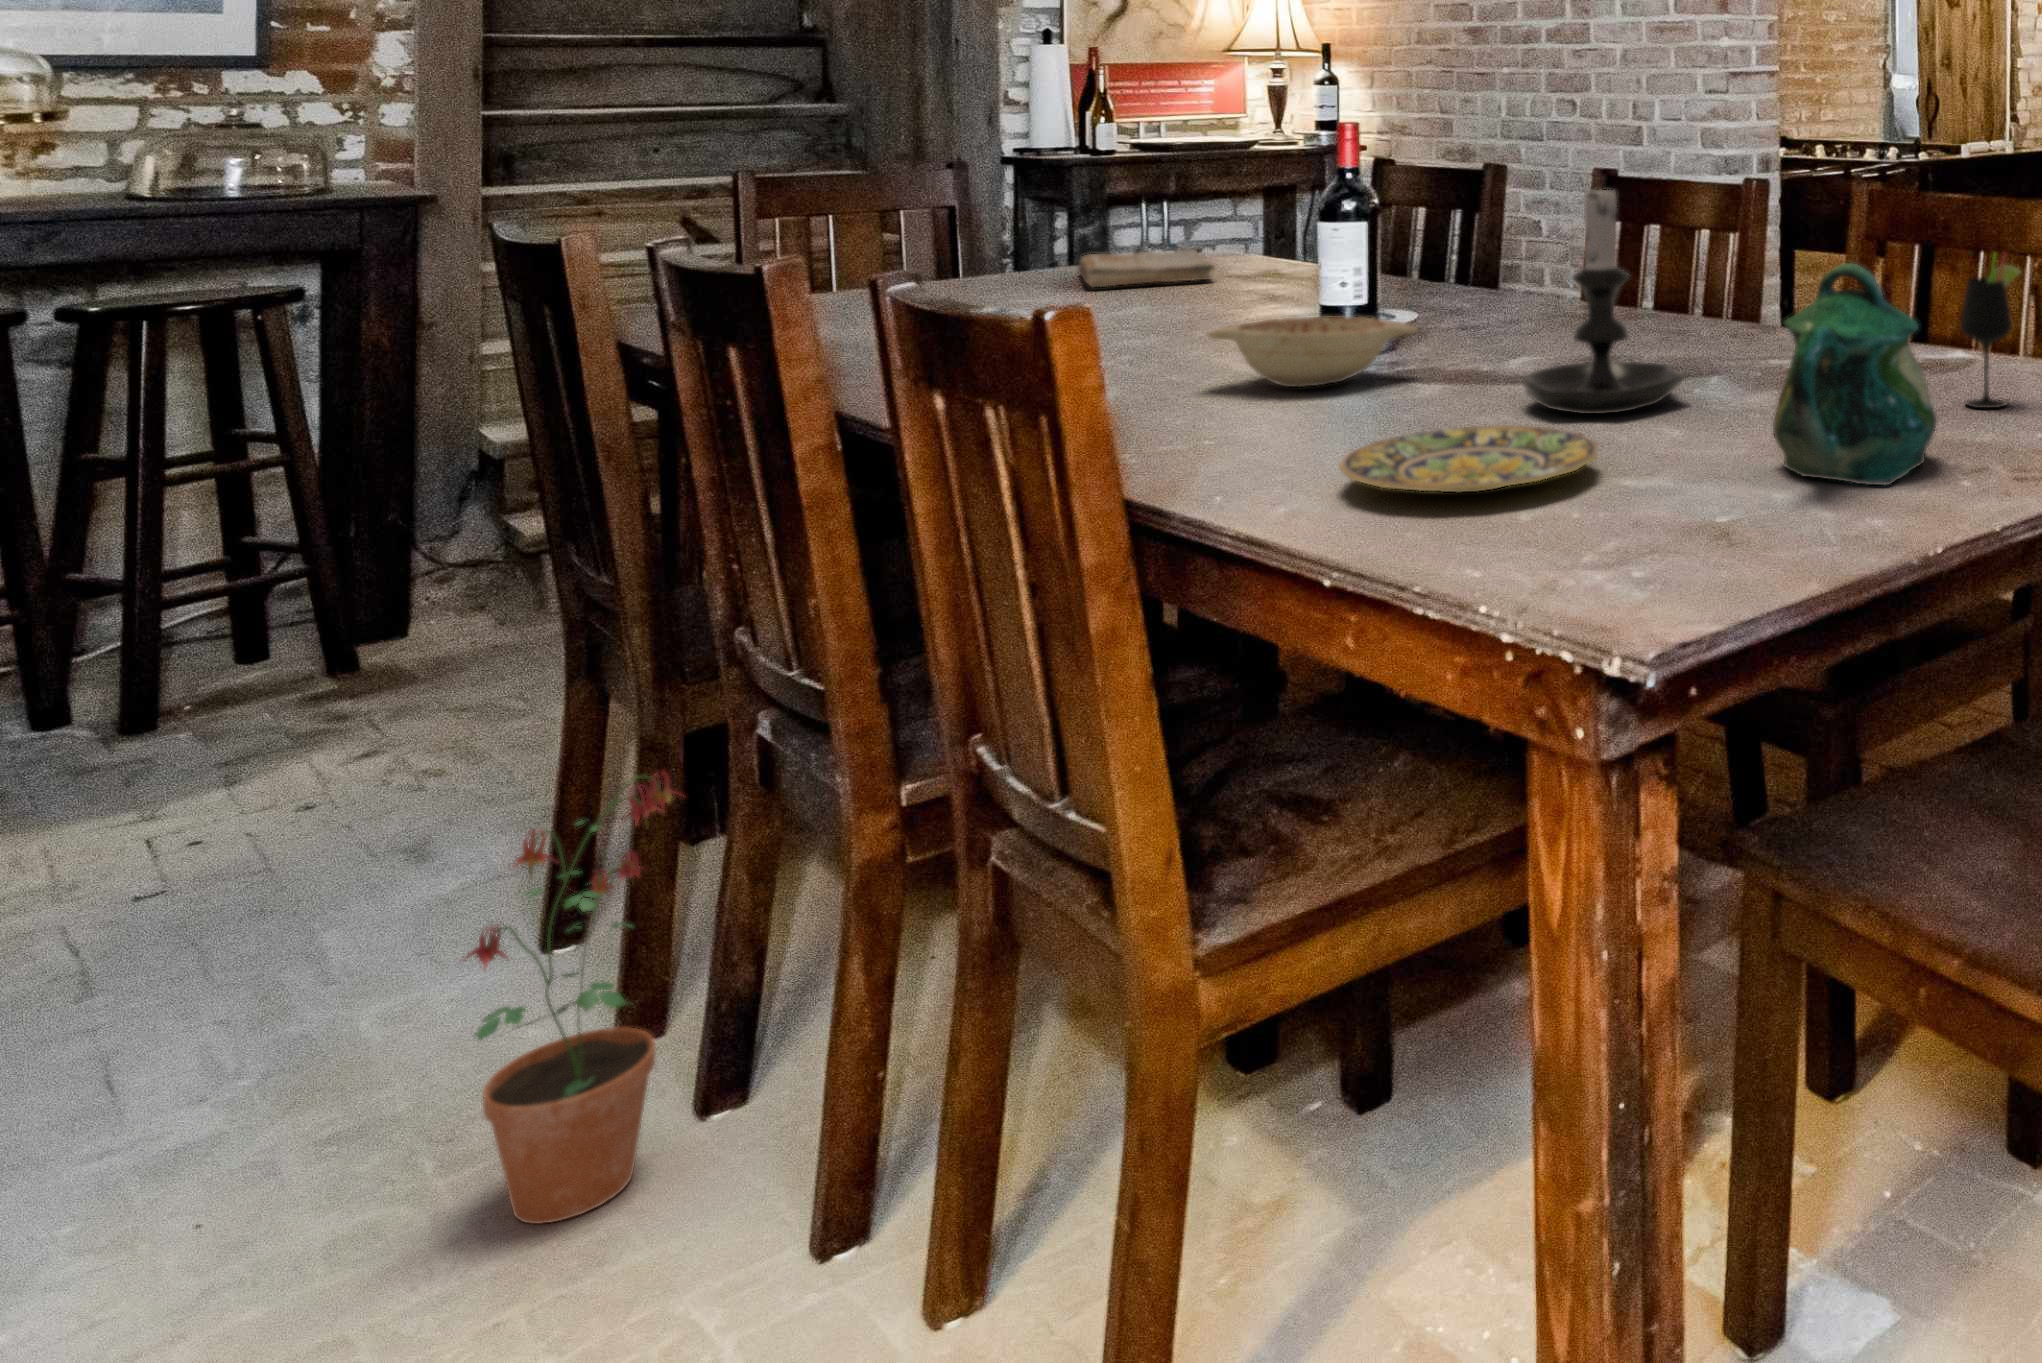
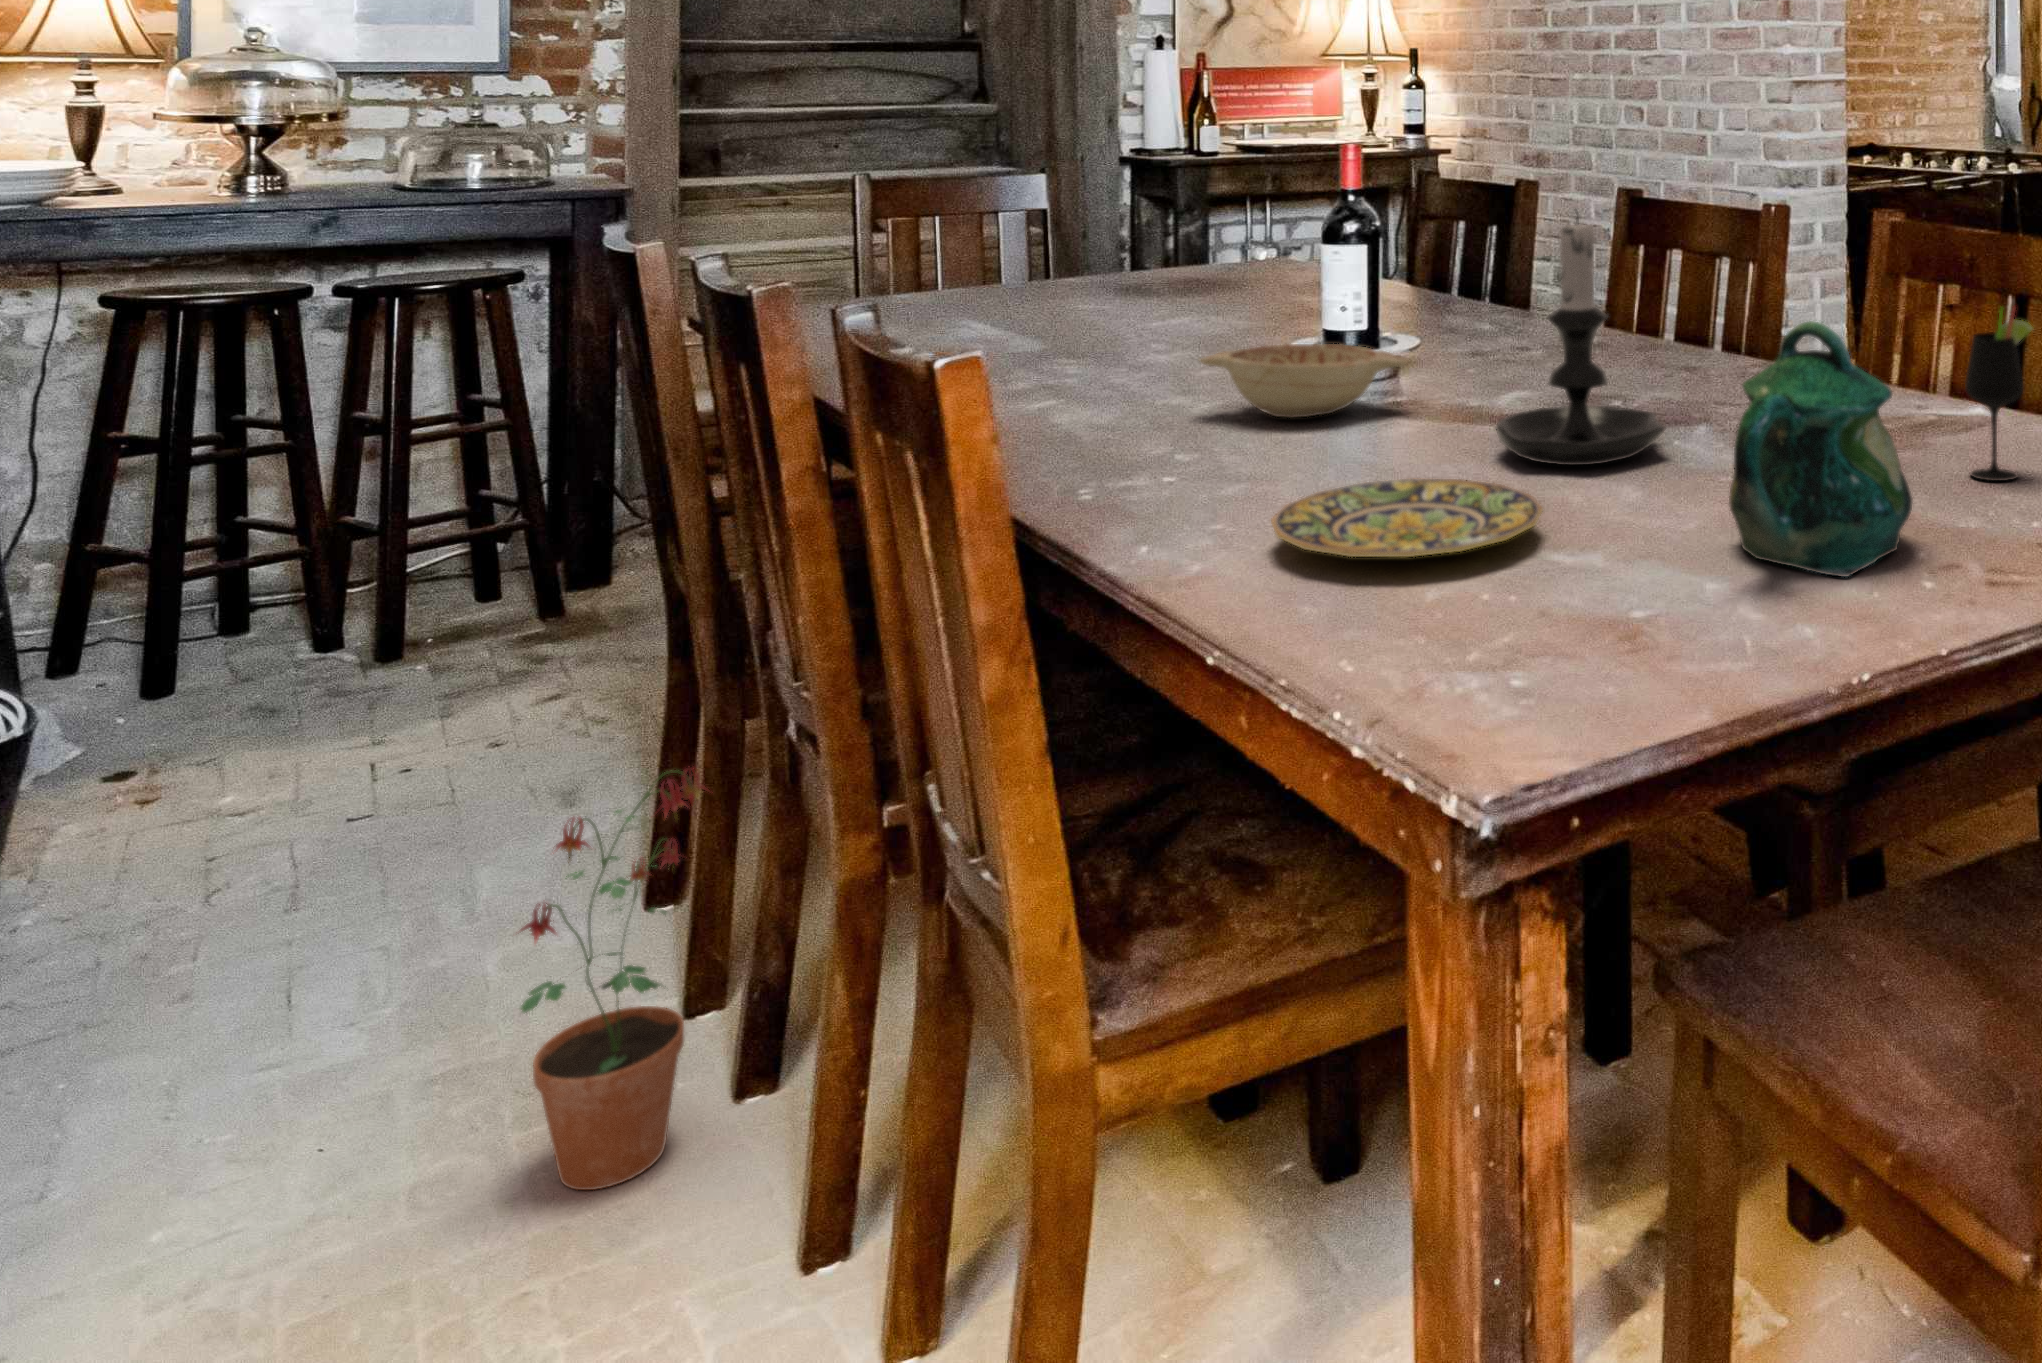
book: present [1078,249,1214,287] -> none [1144,258,1266,296]

